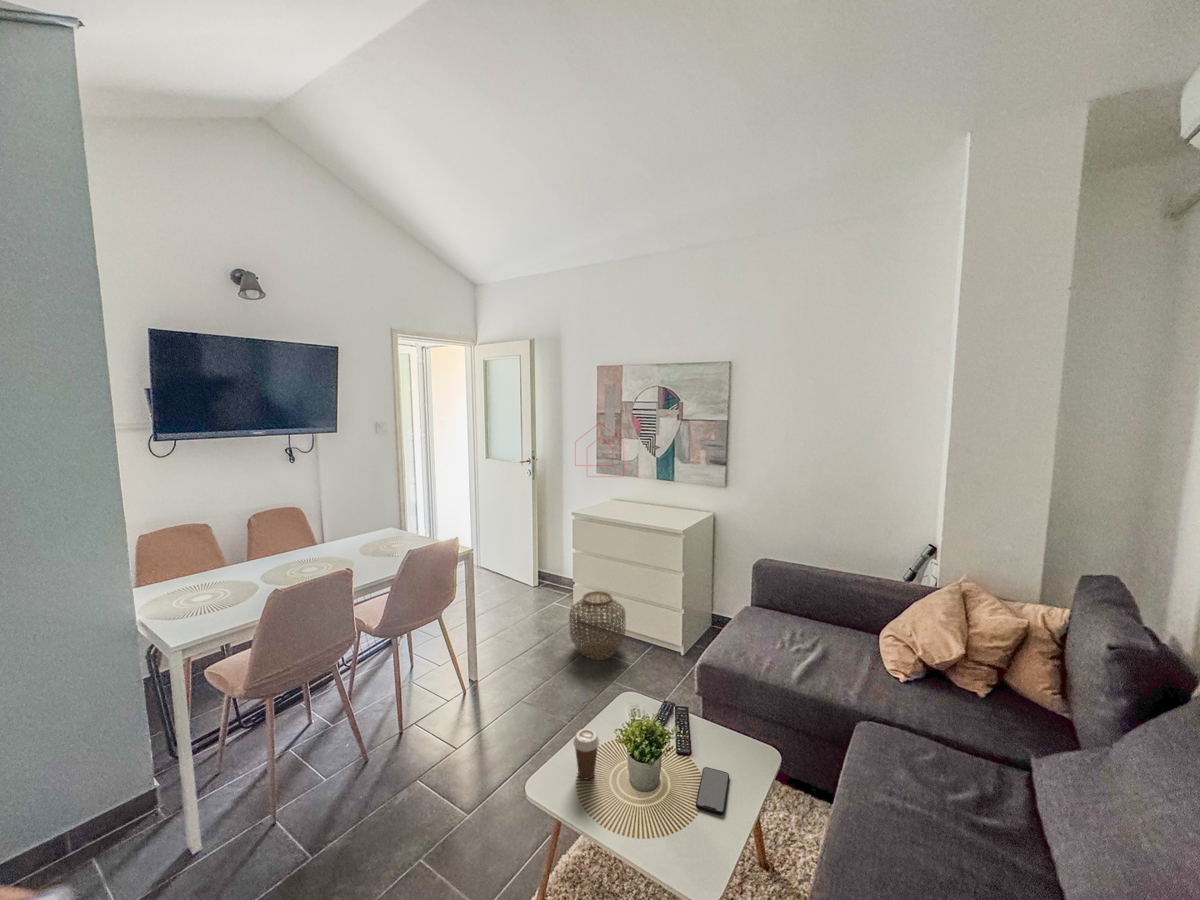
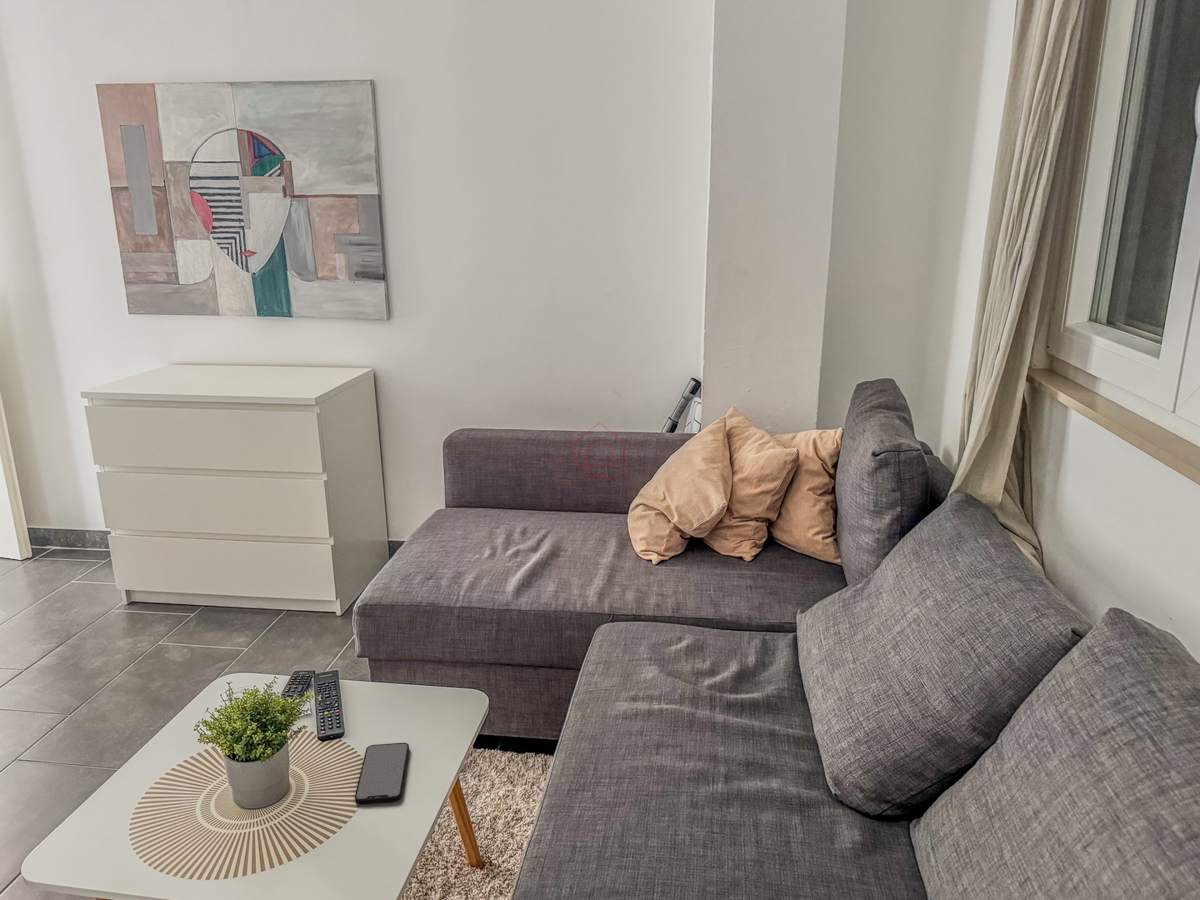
woven basket: present [569,591,625,660] -> none [103,535,227,659]
coffee cup: present [573,728,599,779] -> none [112,740,166,827]

